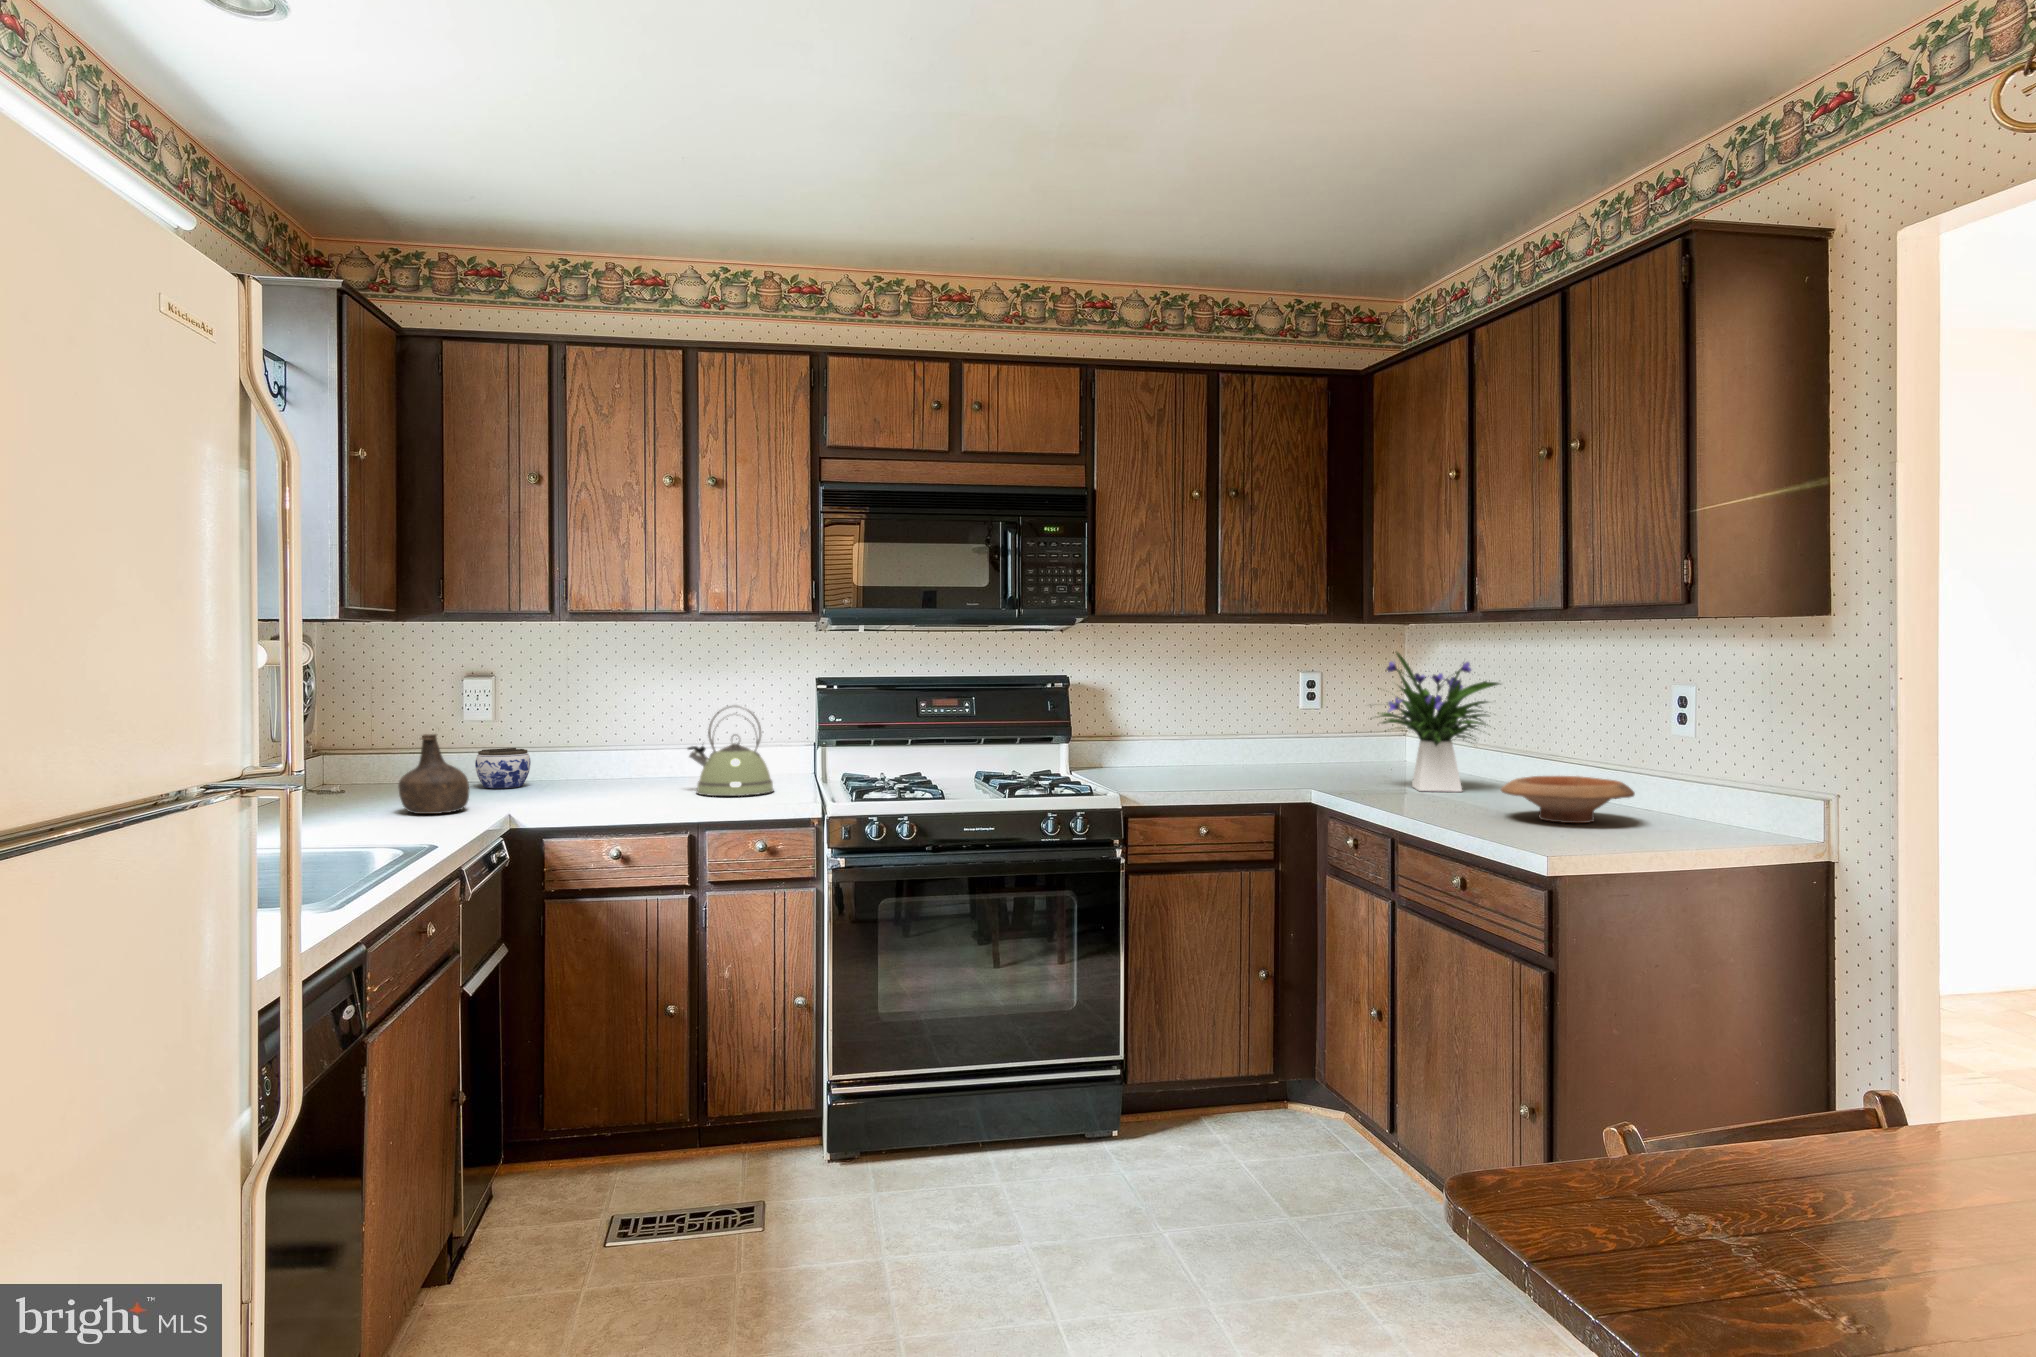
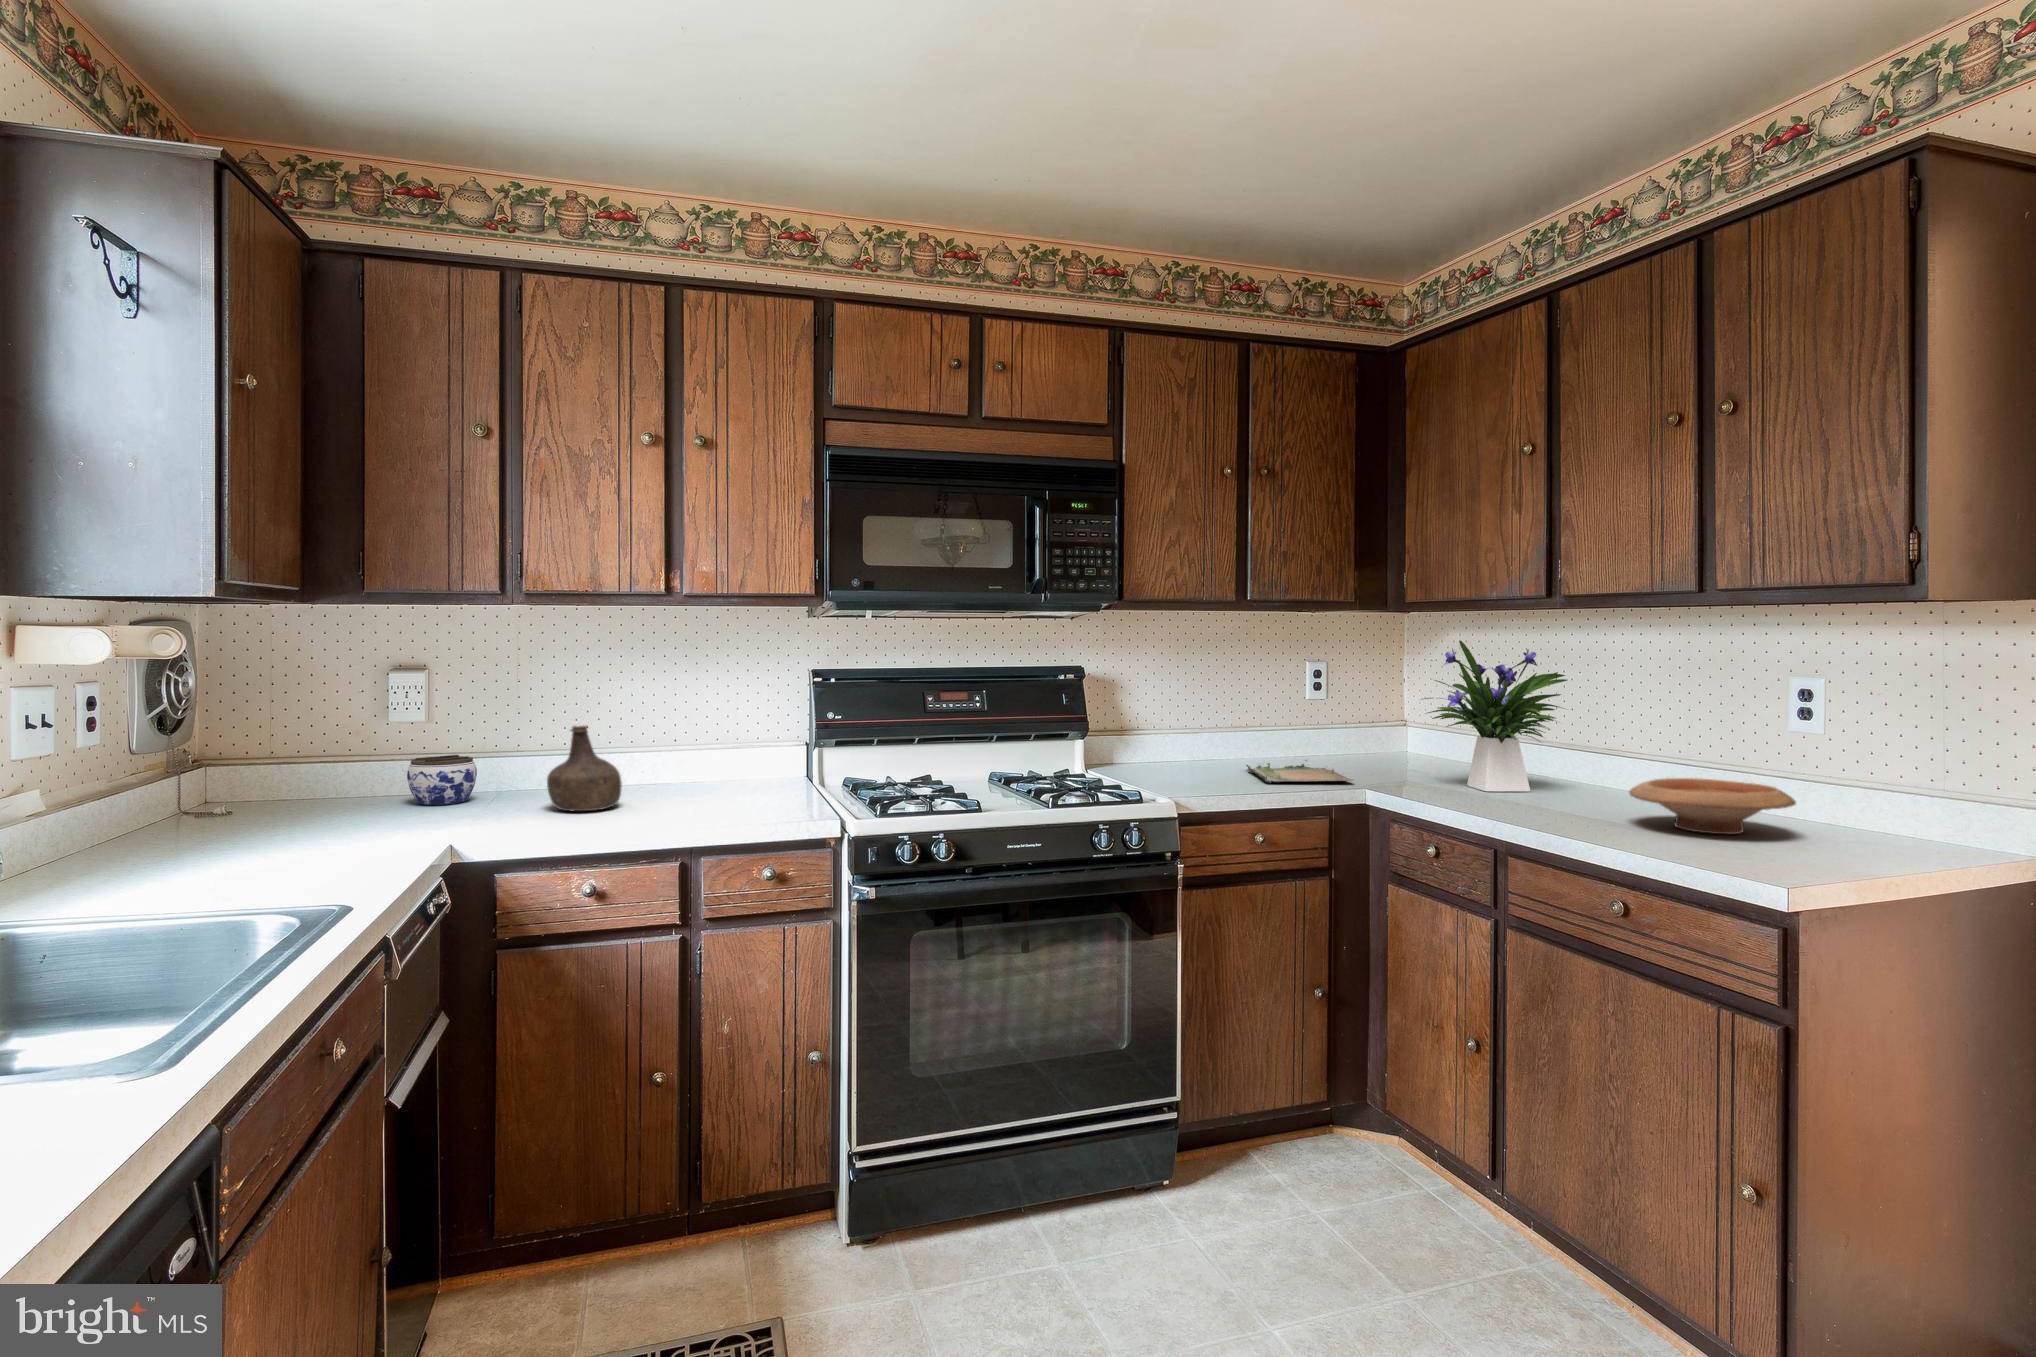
kettle: present [688,706,774,796] -> none [671,704,775,811]
bottle: present [398,734,469,814] -> present [547,726,622,811]
tray: none [1220,761,1305,783] -> present [1246,760,1353,783]

